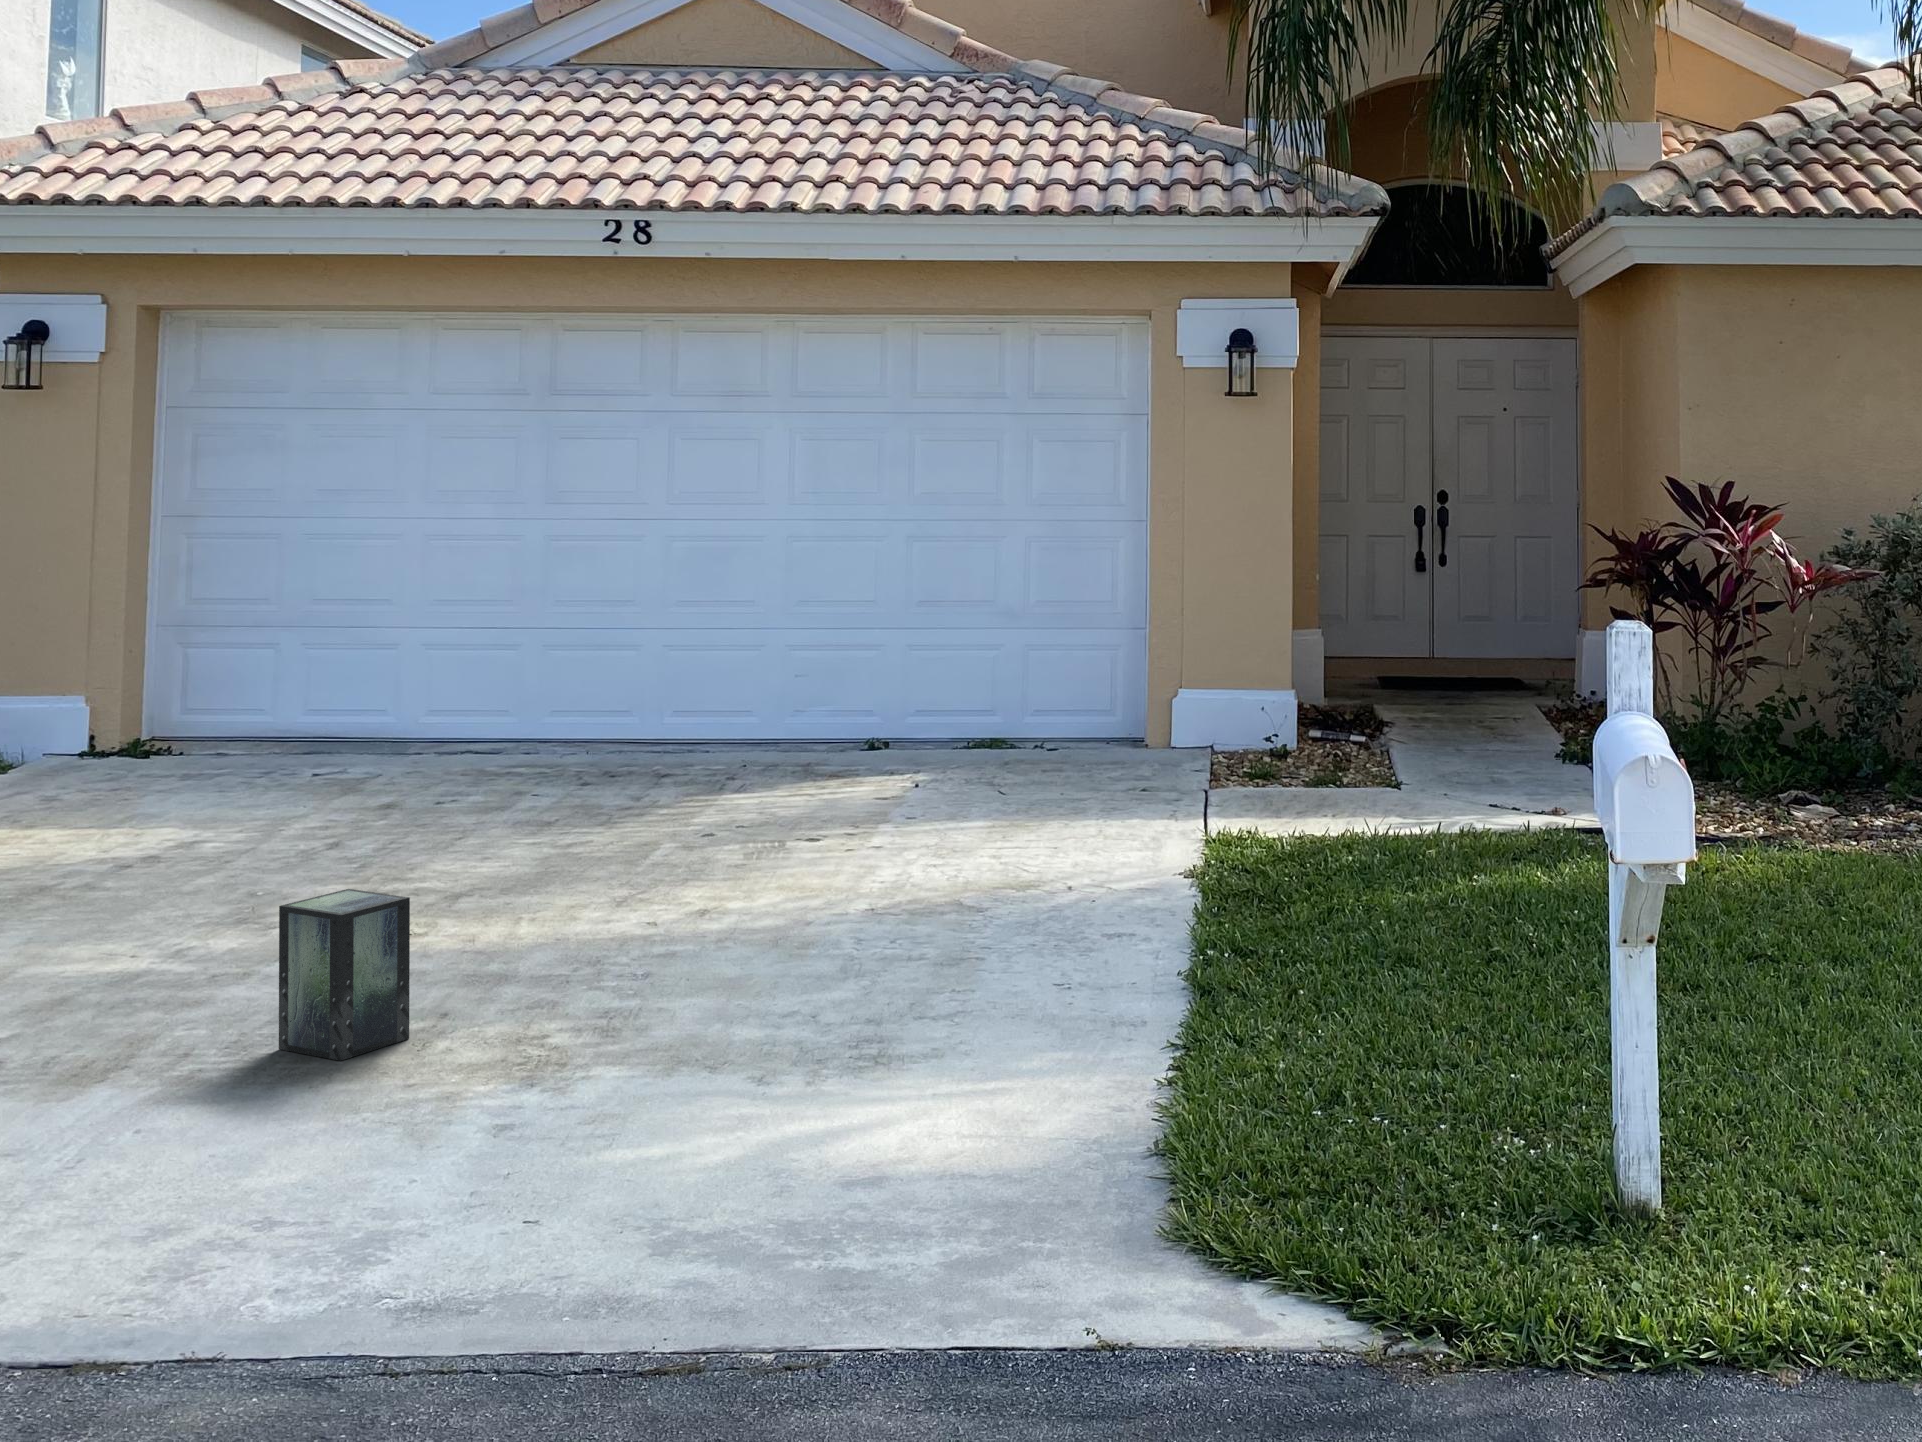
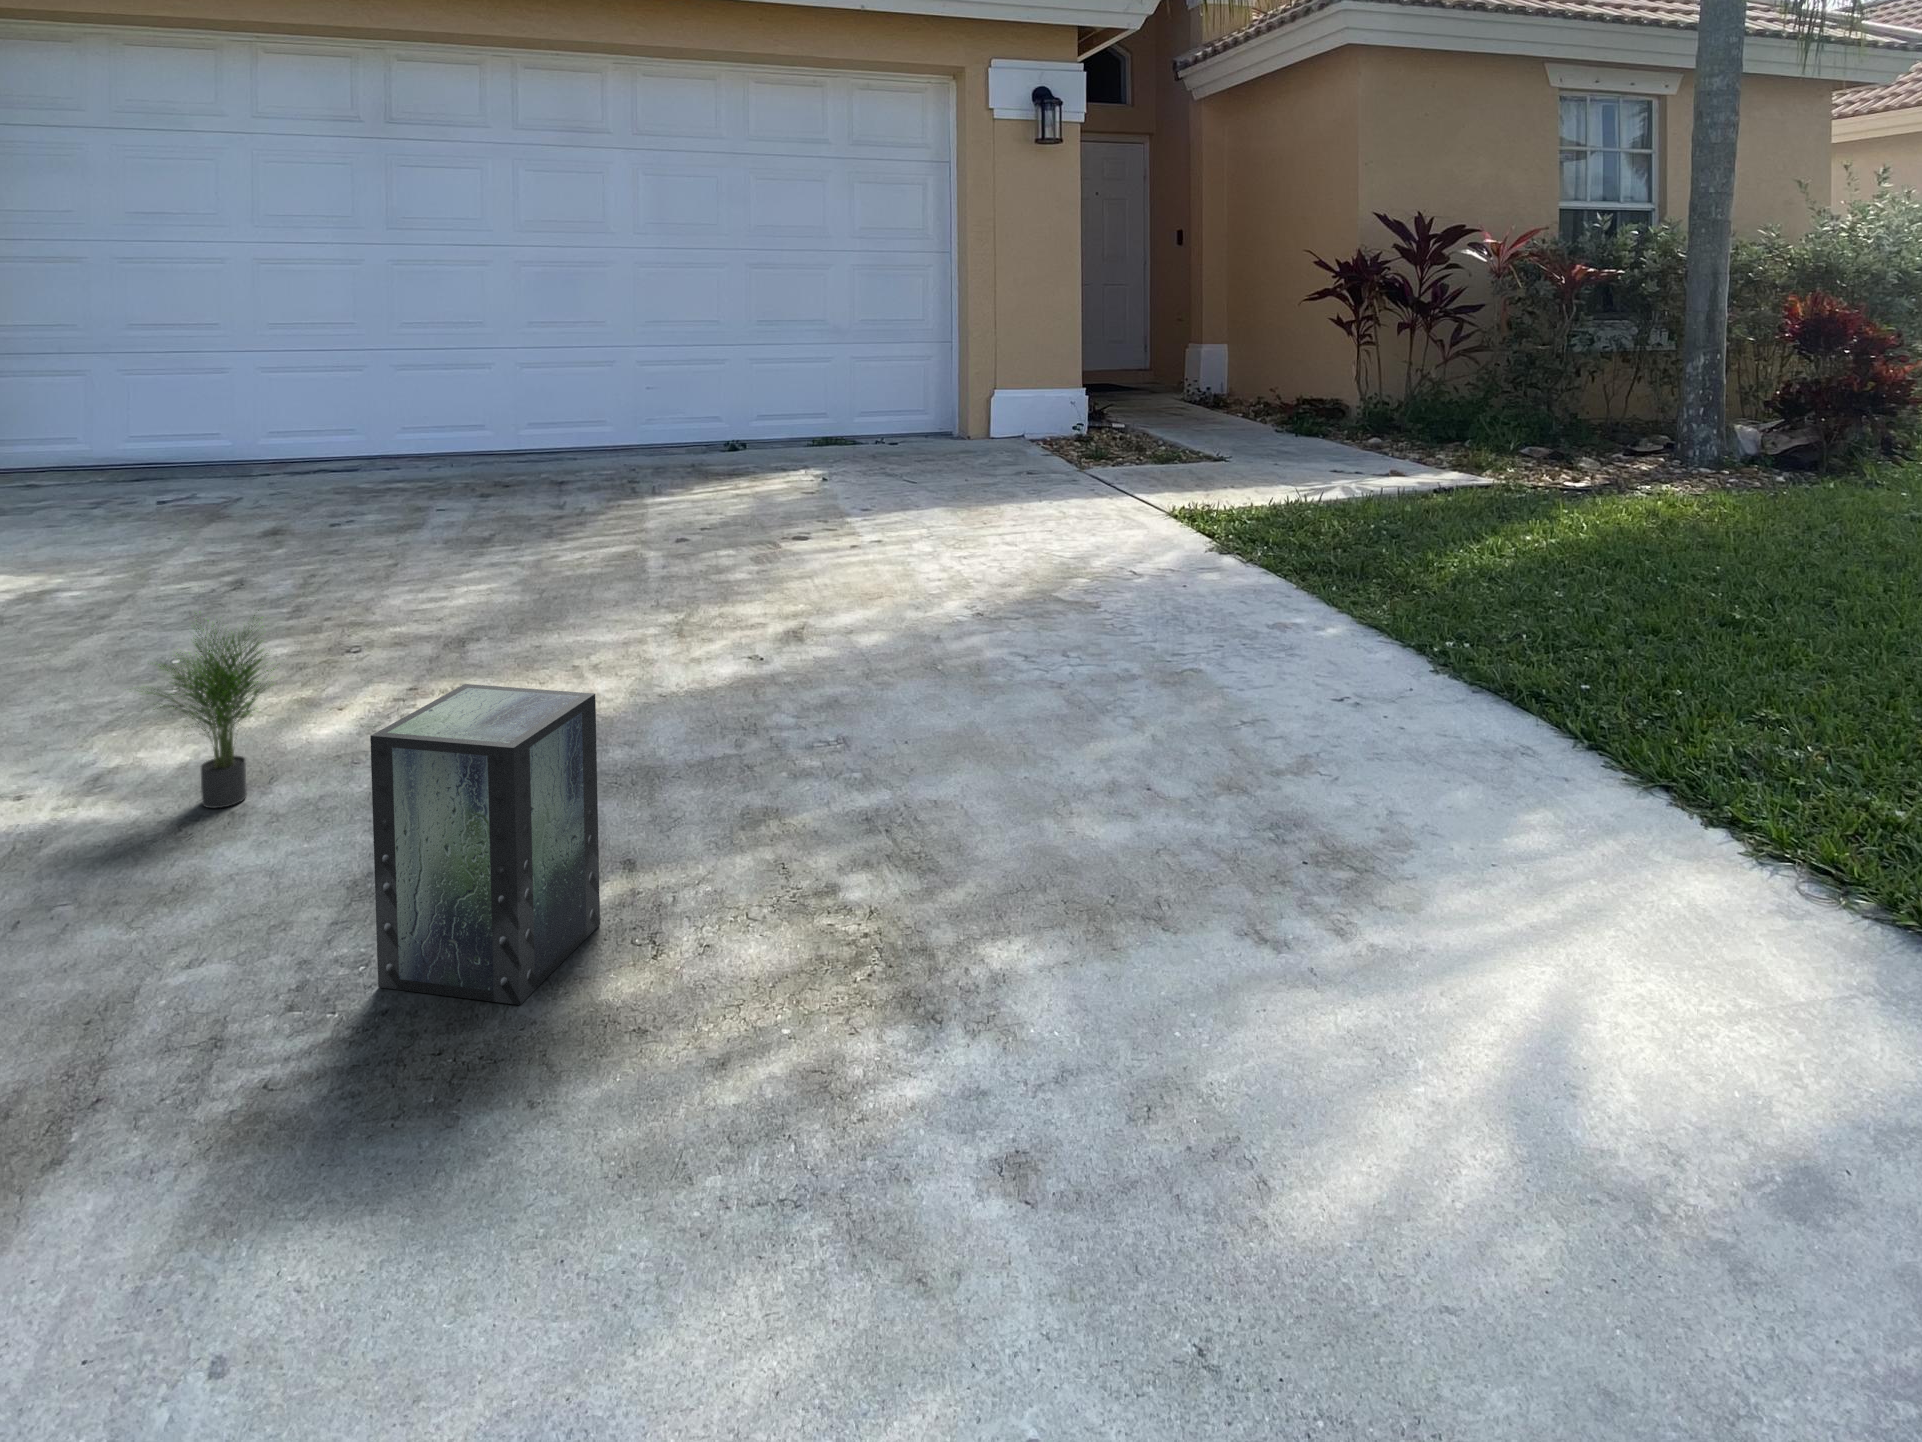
potted plant: none [192,843,293,975] -> present [141,613,275,808]

